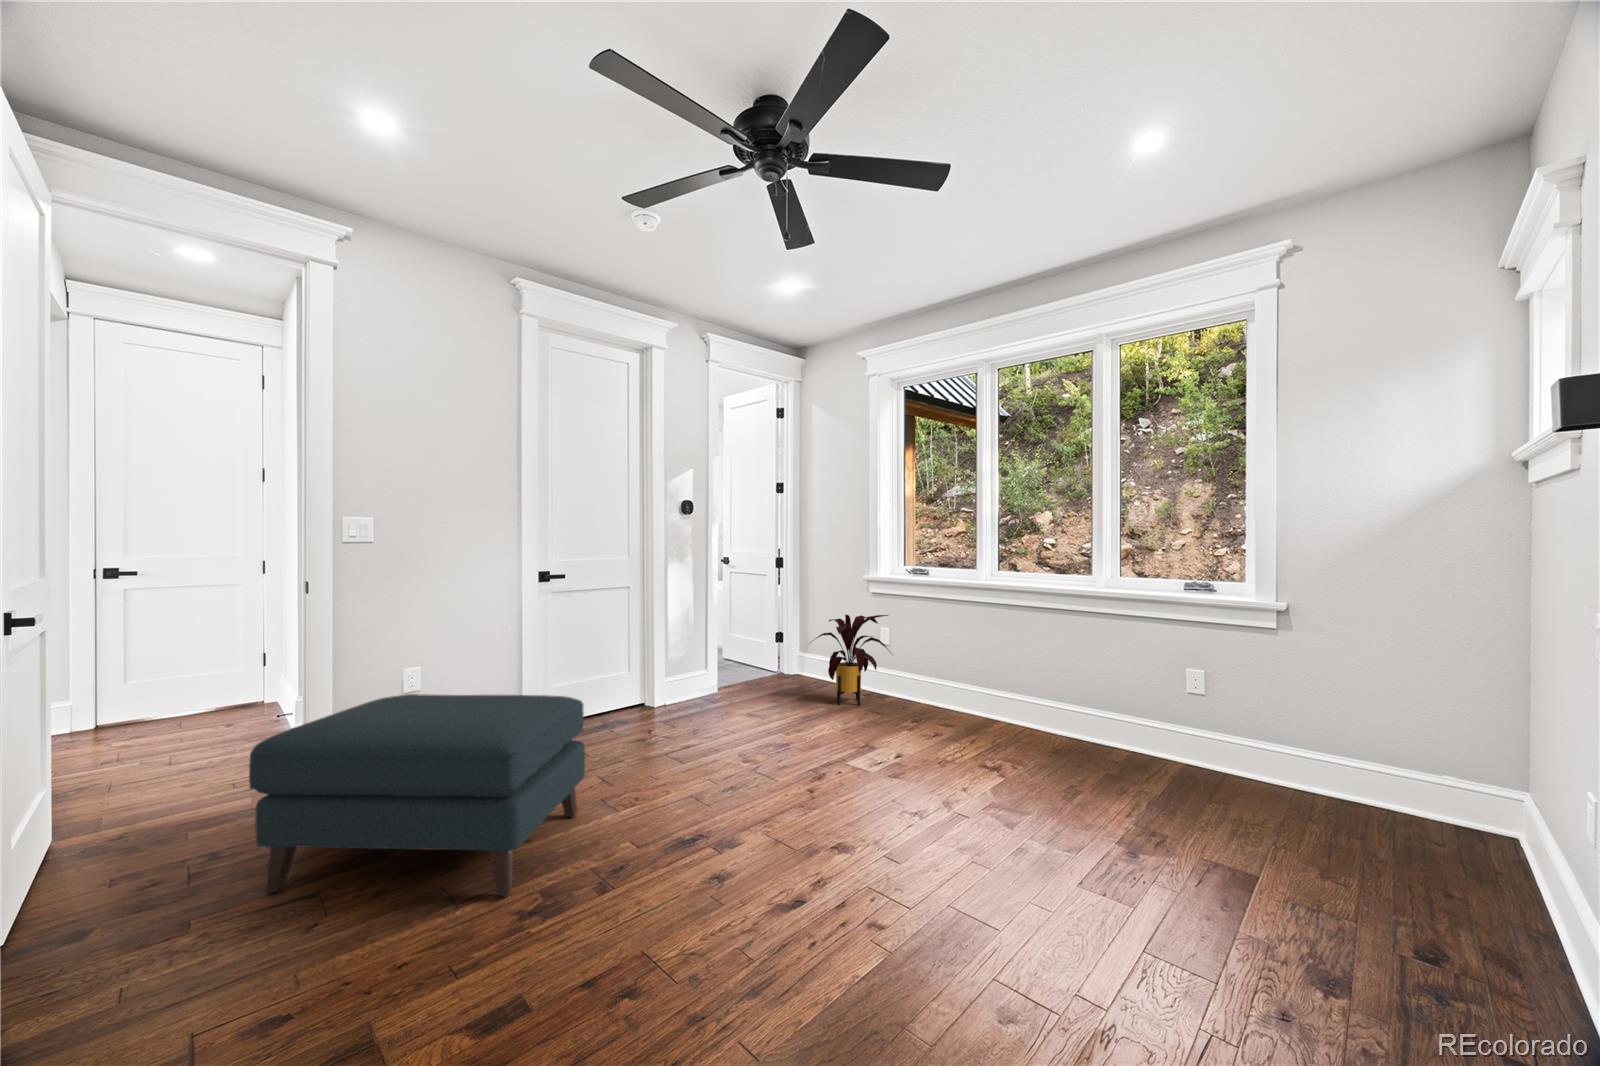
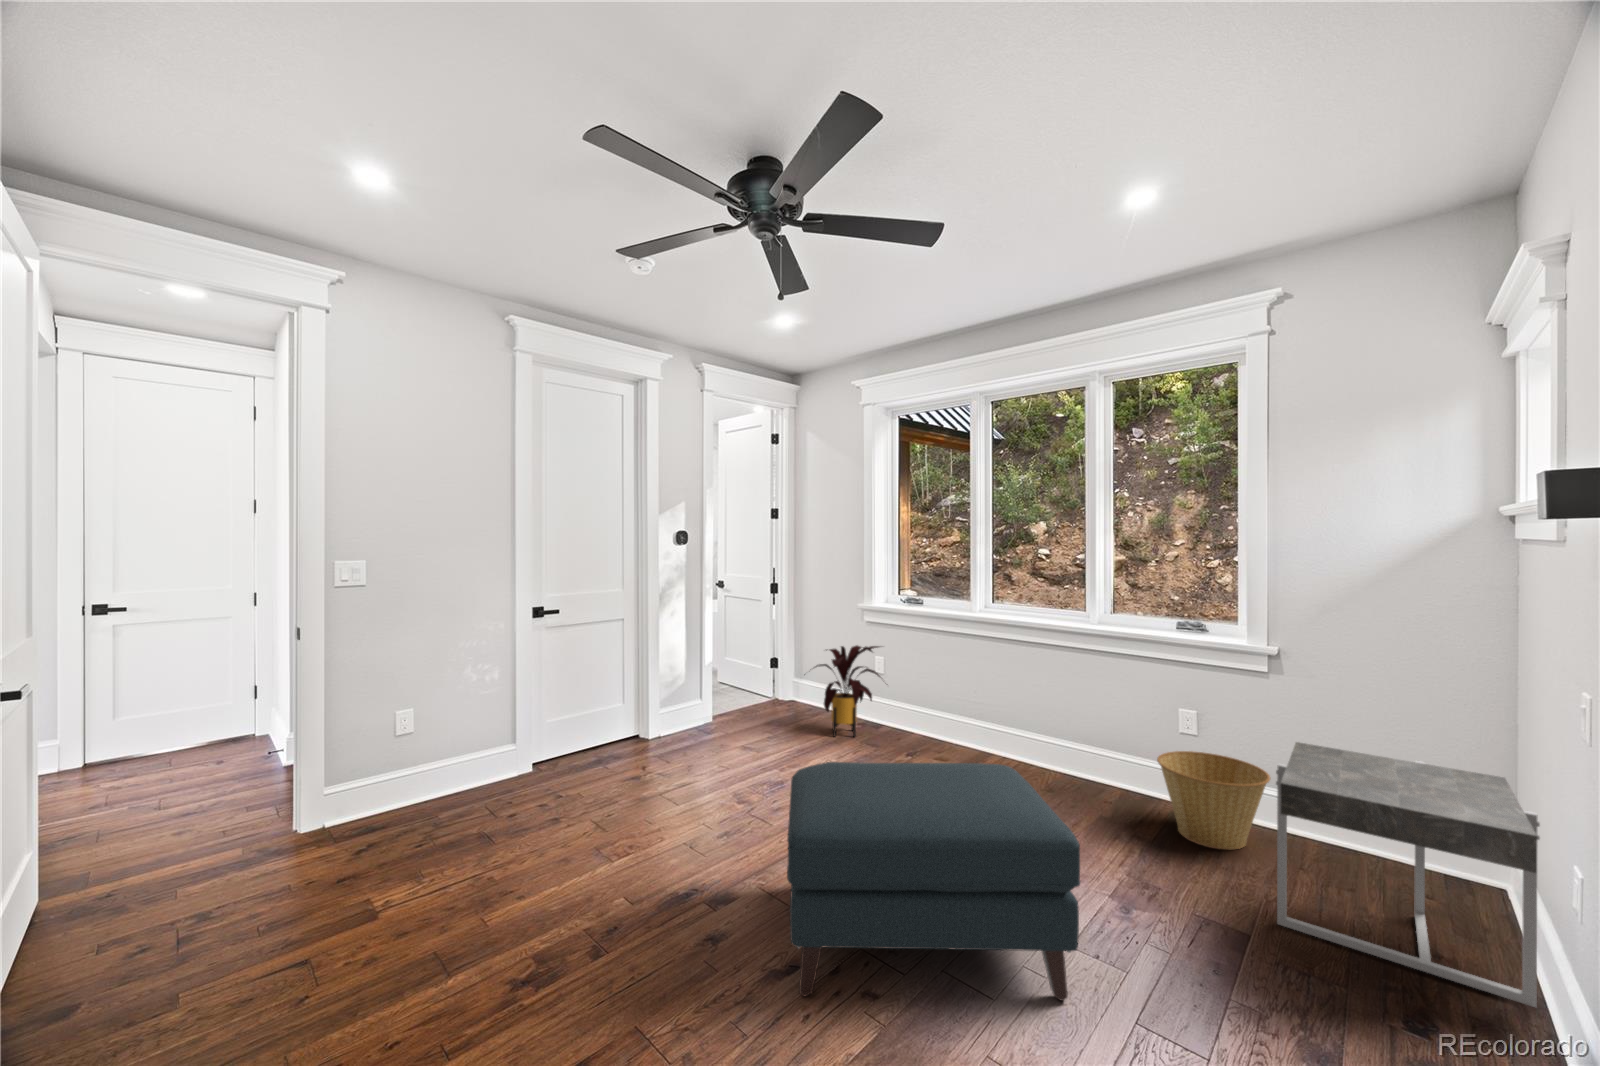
side table: none [1283,690,1552,940] -> present [1276,742,1540,1007]
ottoman: present [249,694,585,897] -> present [787,762,1080,1001]
basket: none [1162,709,1276,802] -> present [1157,751,1271,849]

